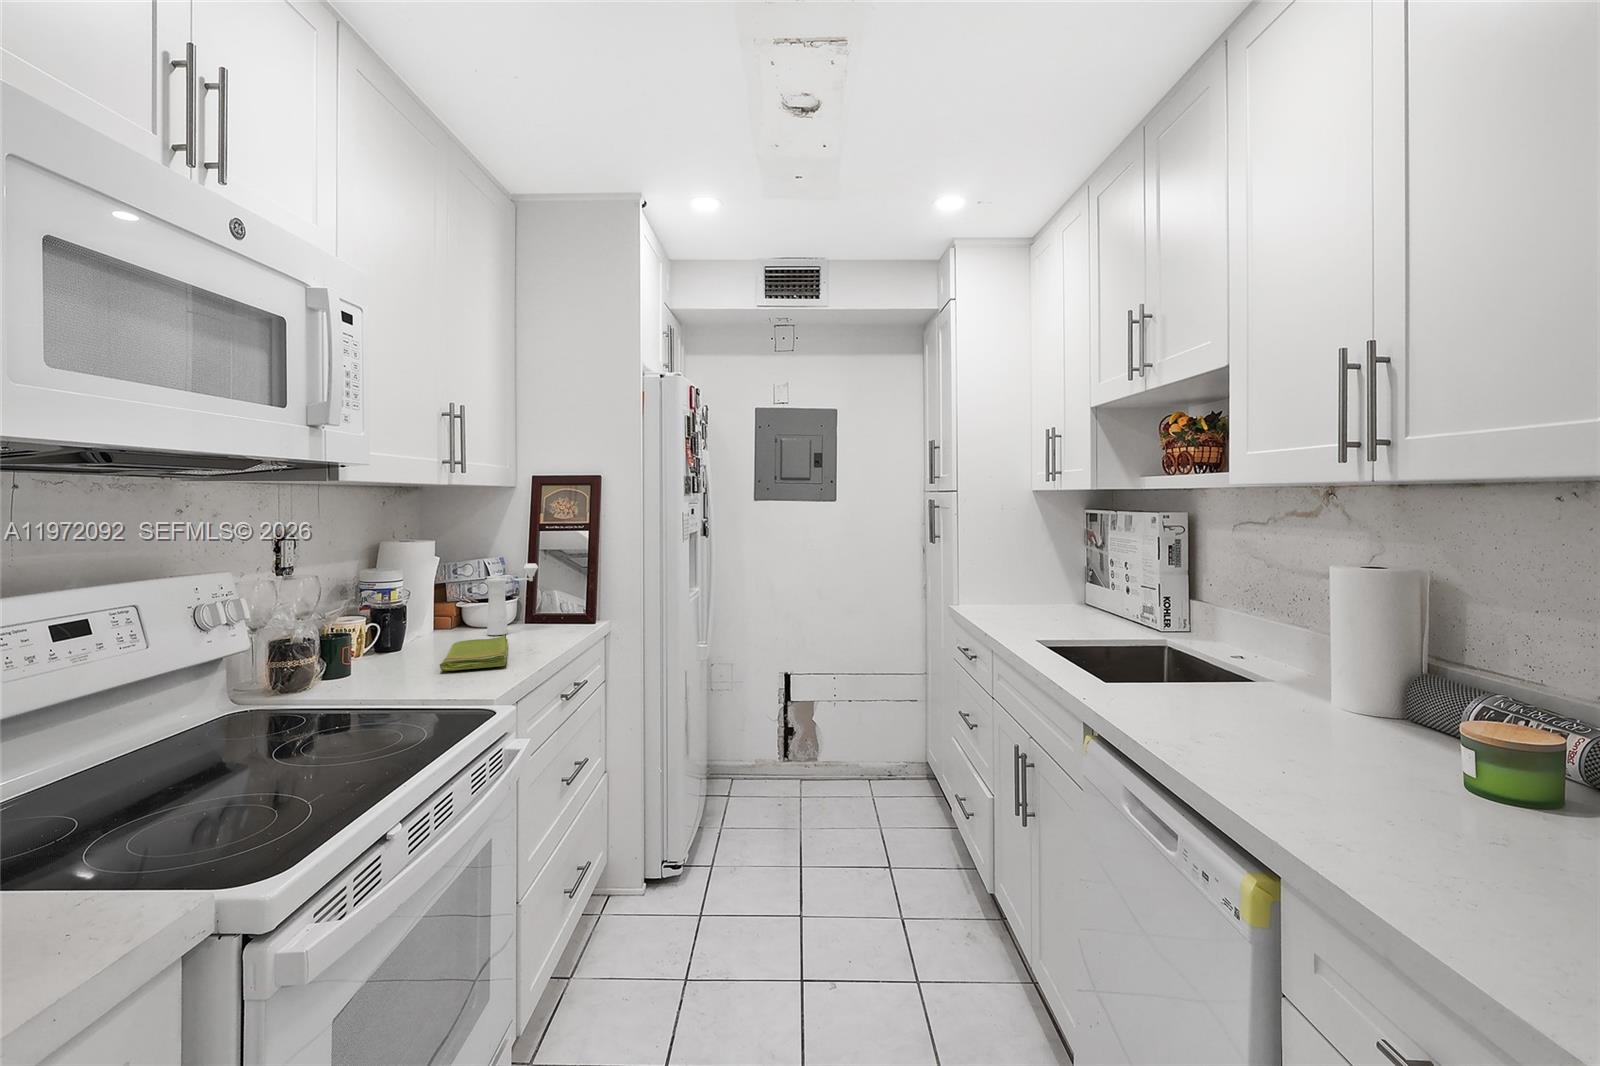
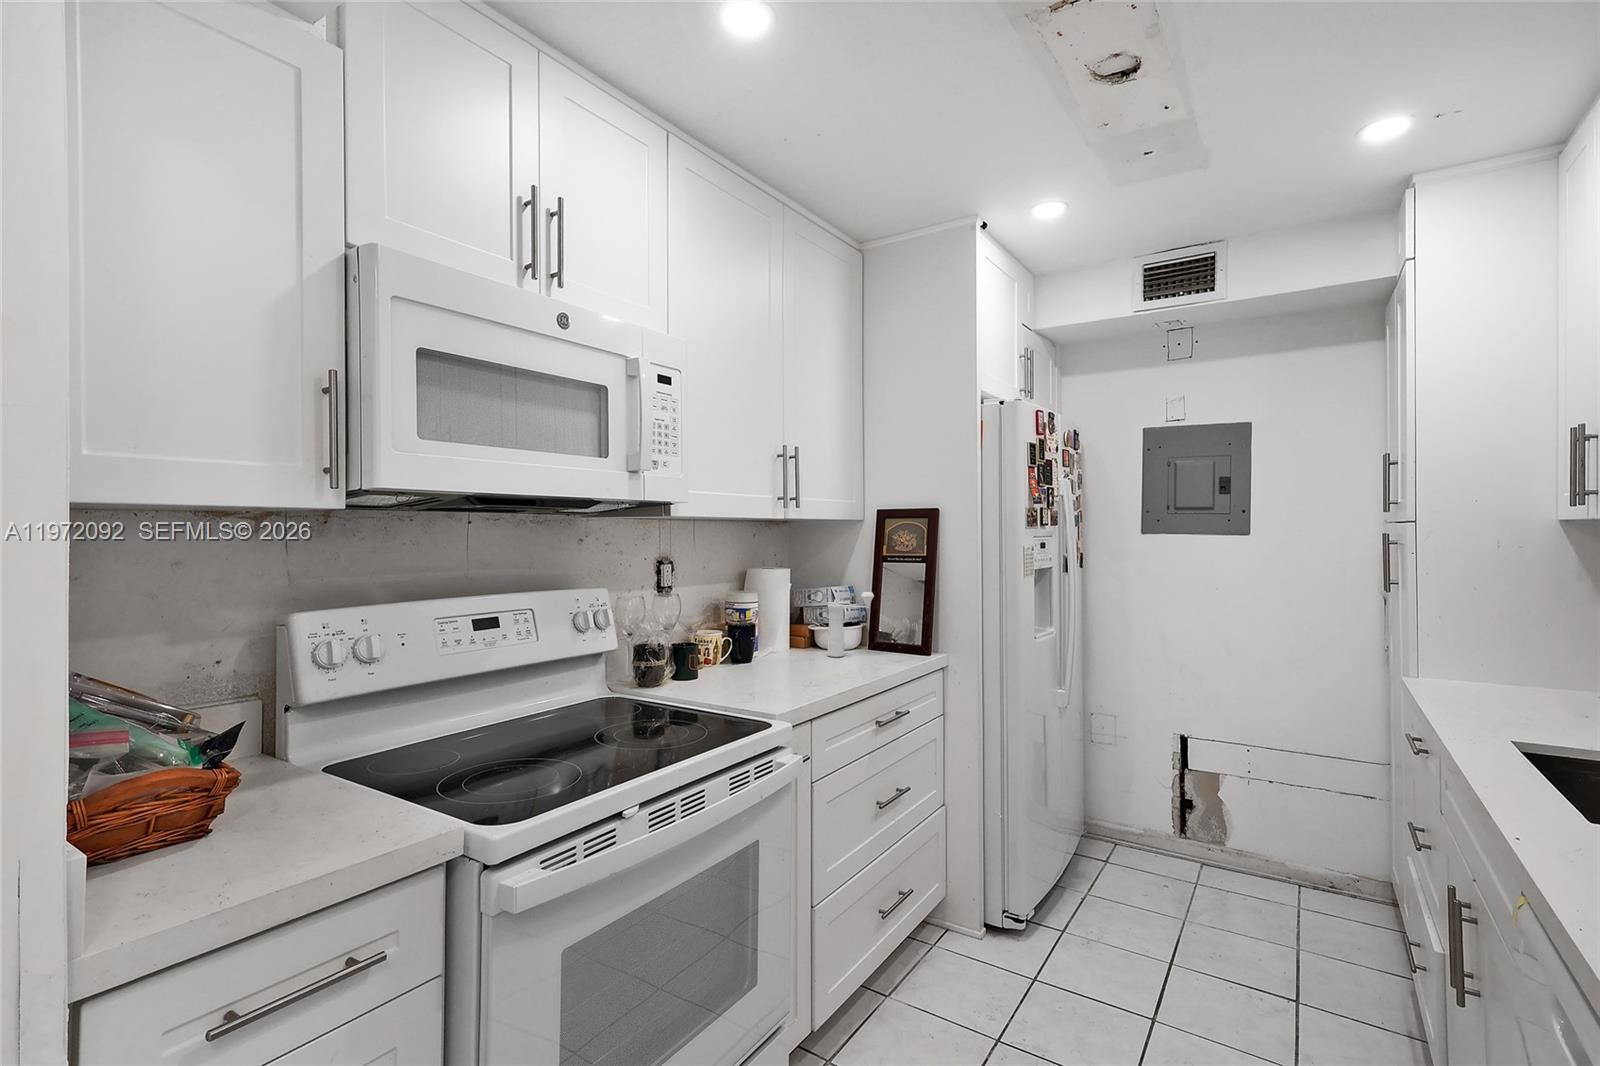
dish towel: present [440,635,508,671] -> none [756,657,835,689]

